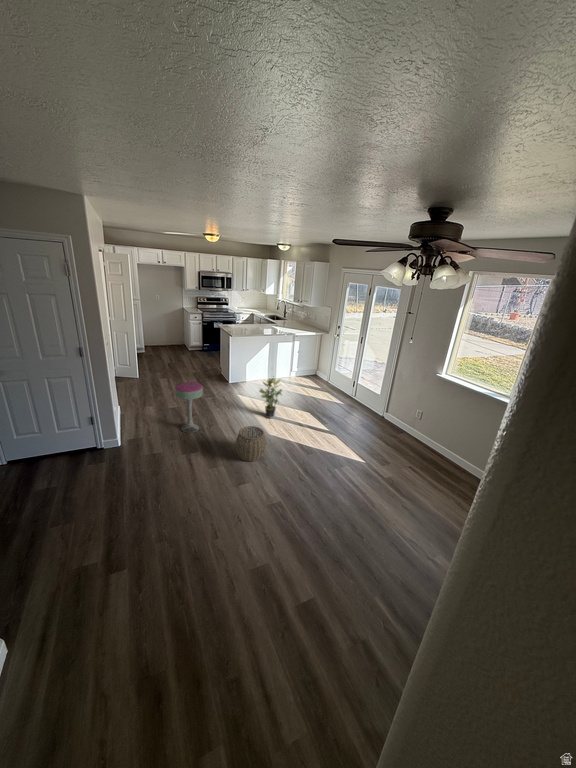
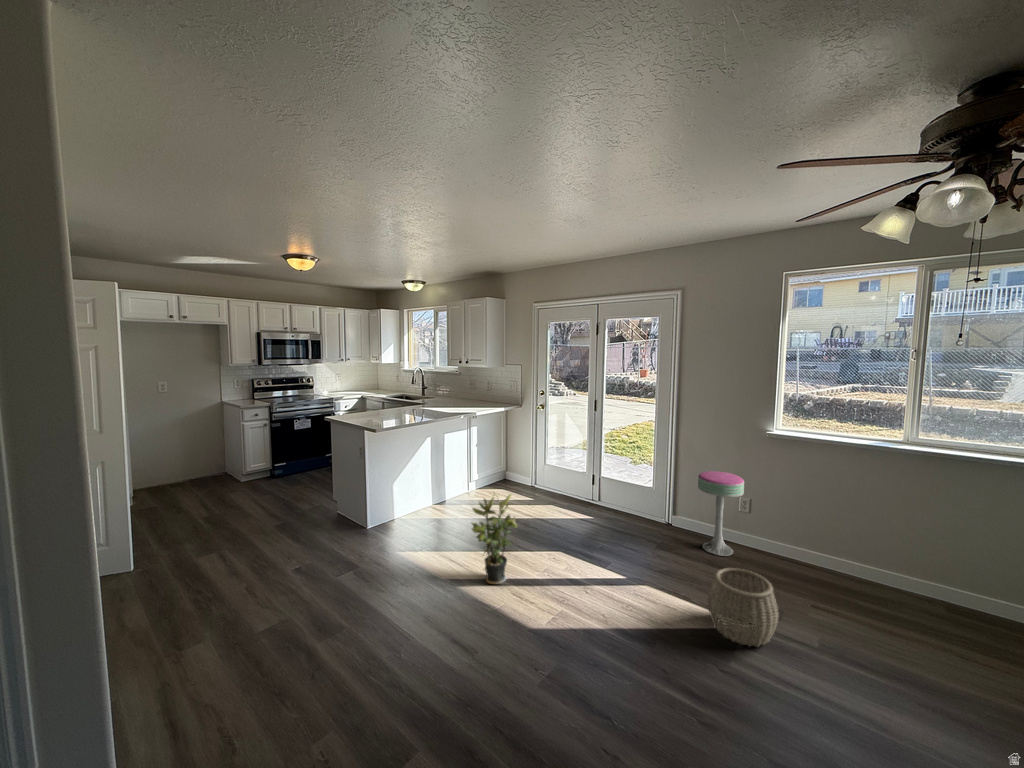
bar stool: present [175,382,203,433] -> present [698,471,744,556]
woven basket: present [236,426,266,461] -> present [708,568,778,646]

